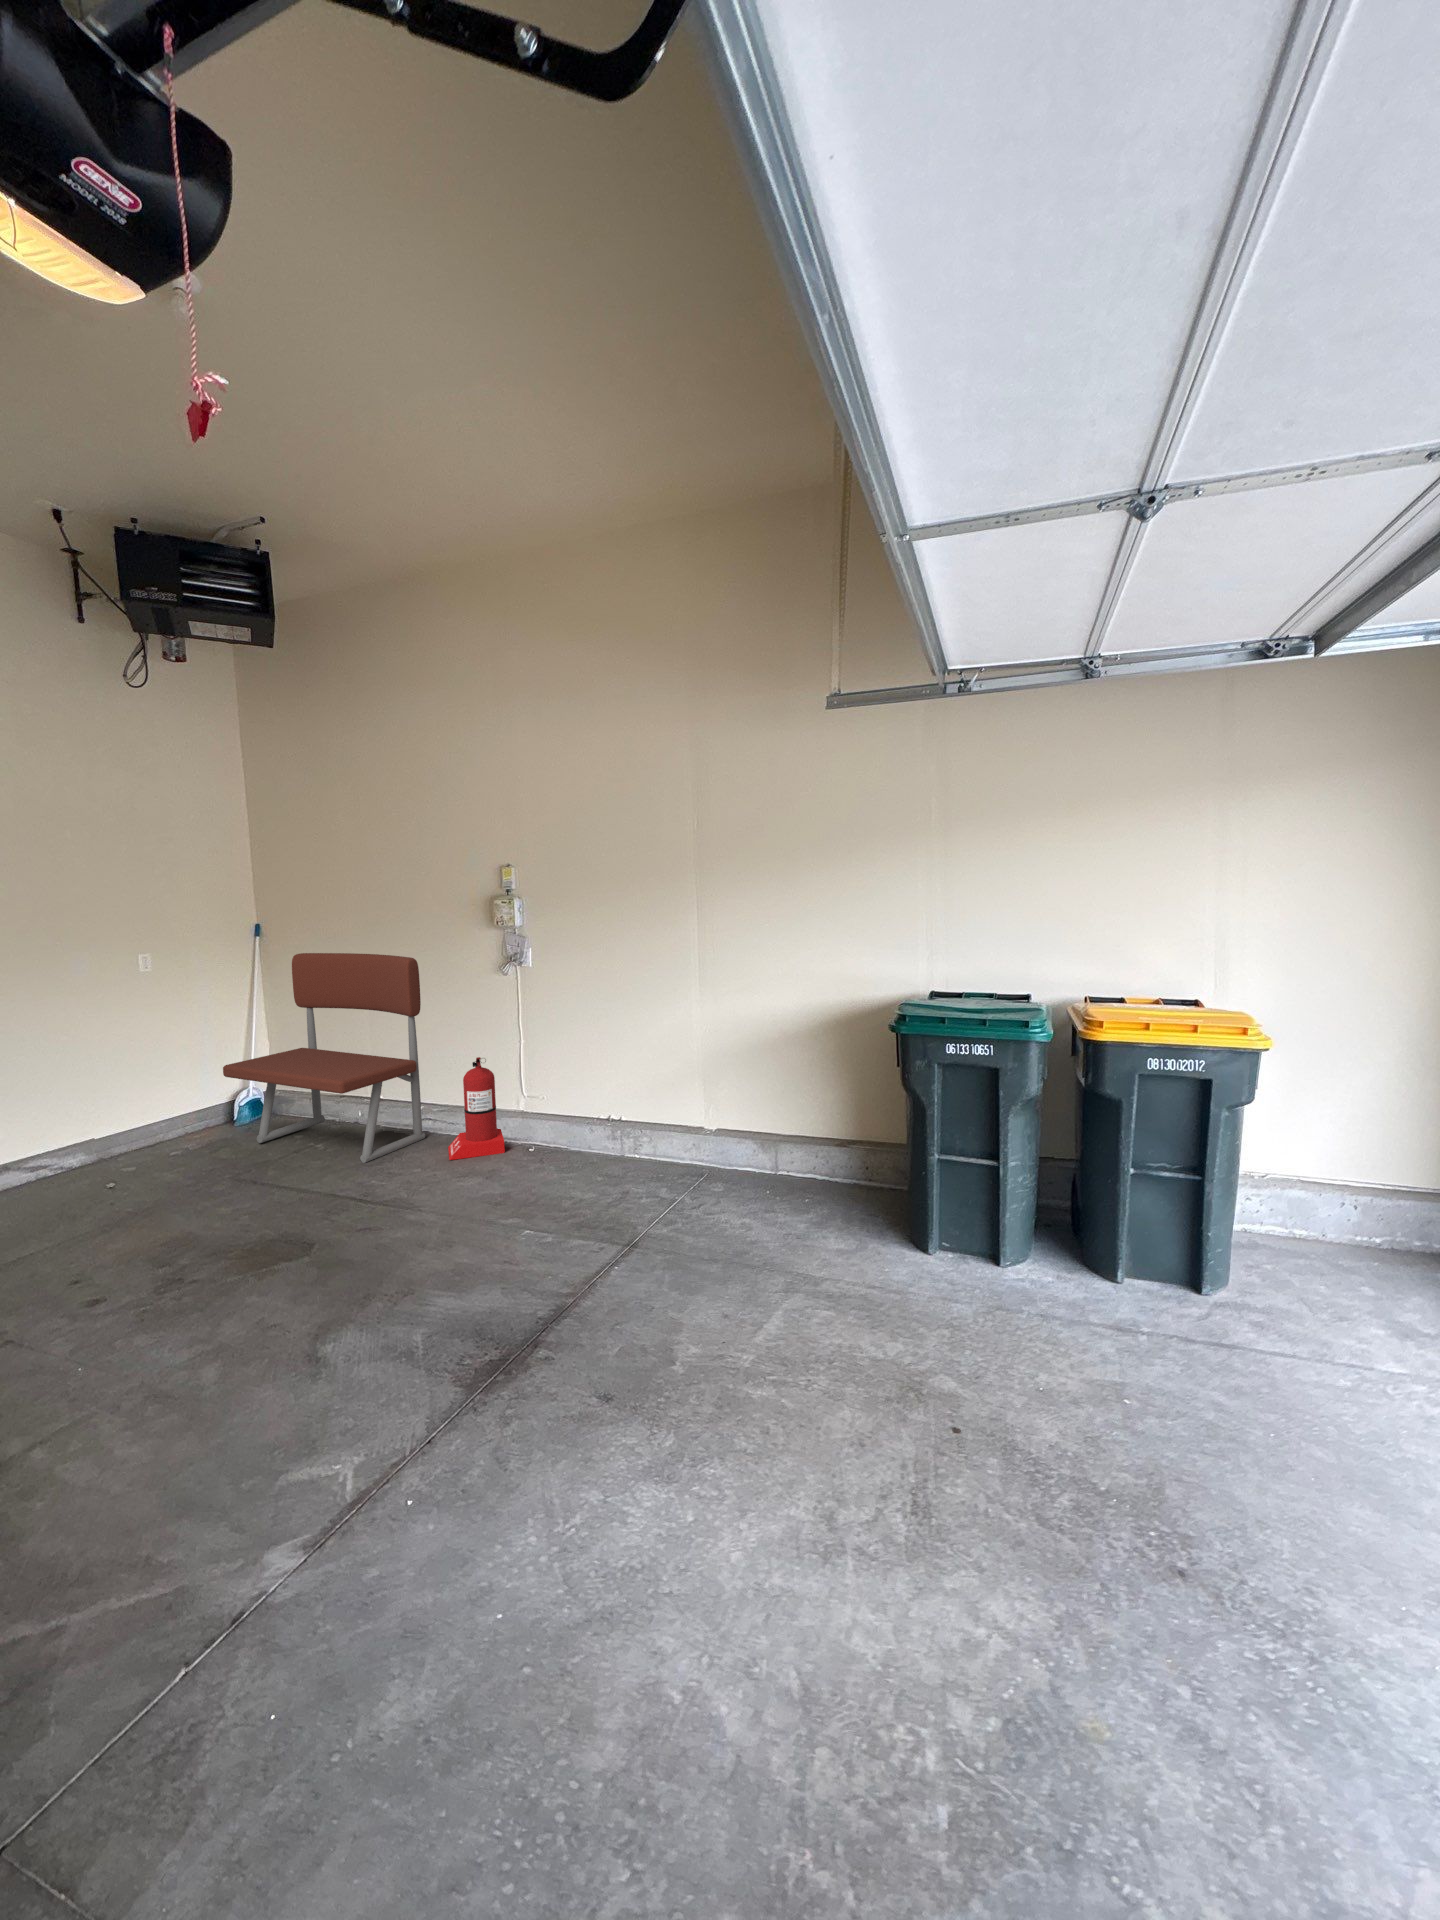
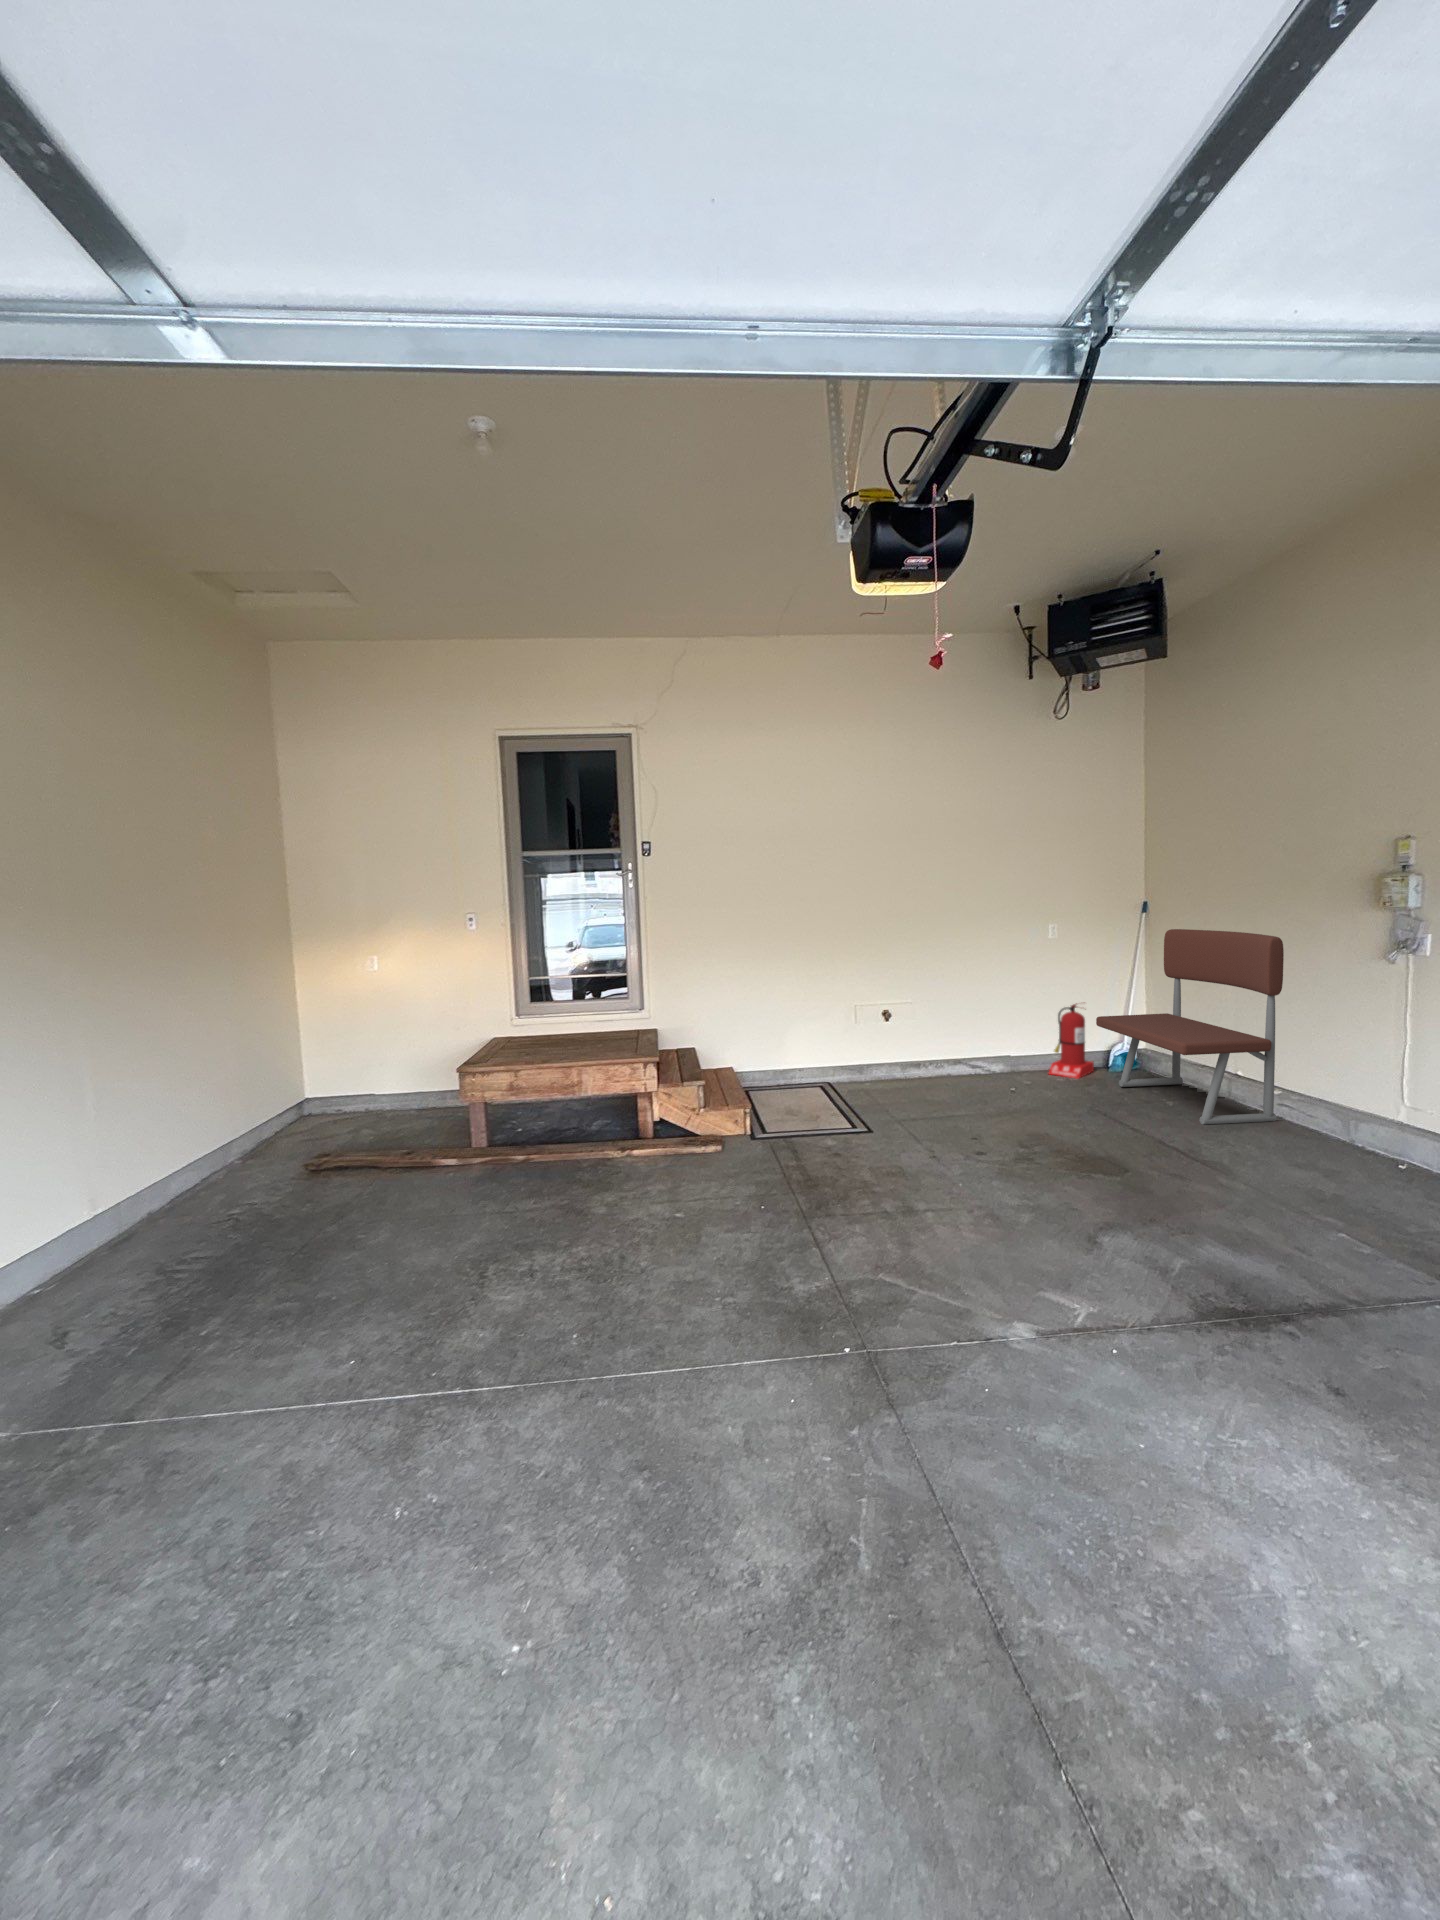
fire extinguisher: present [448,1057,505,1160] -> present [1049,1003,1094,1078]

